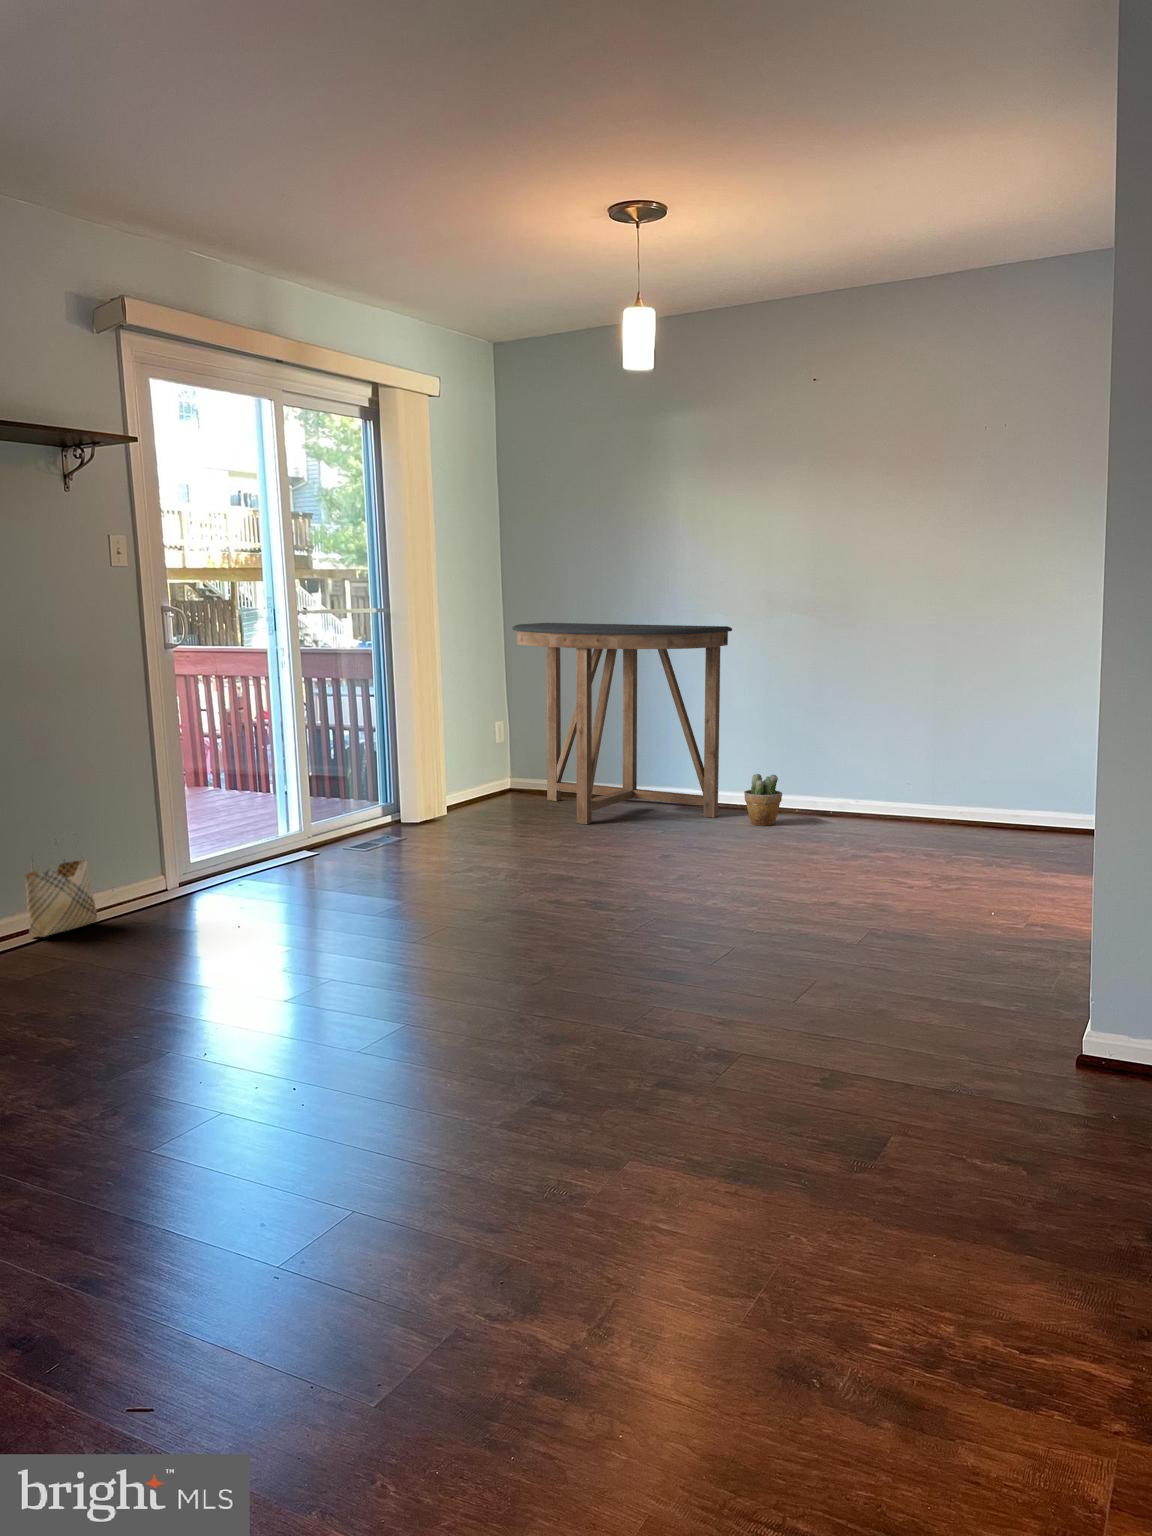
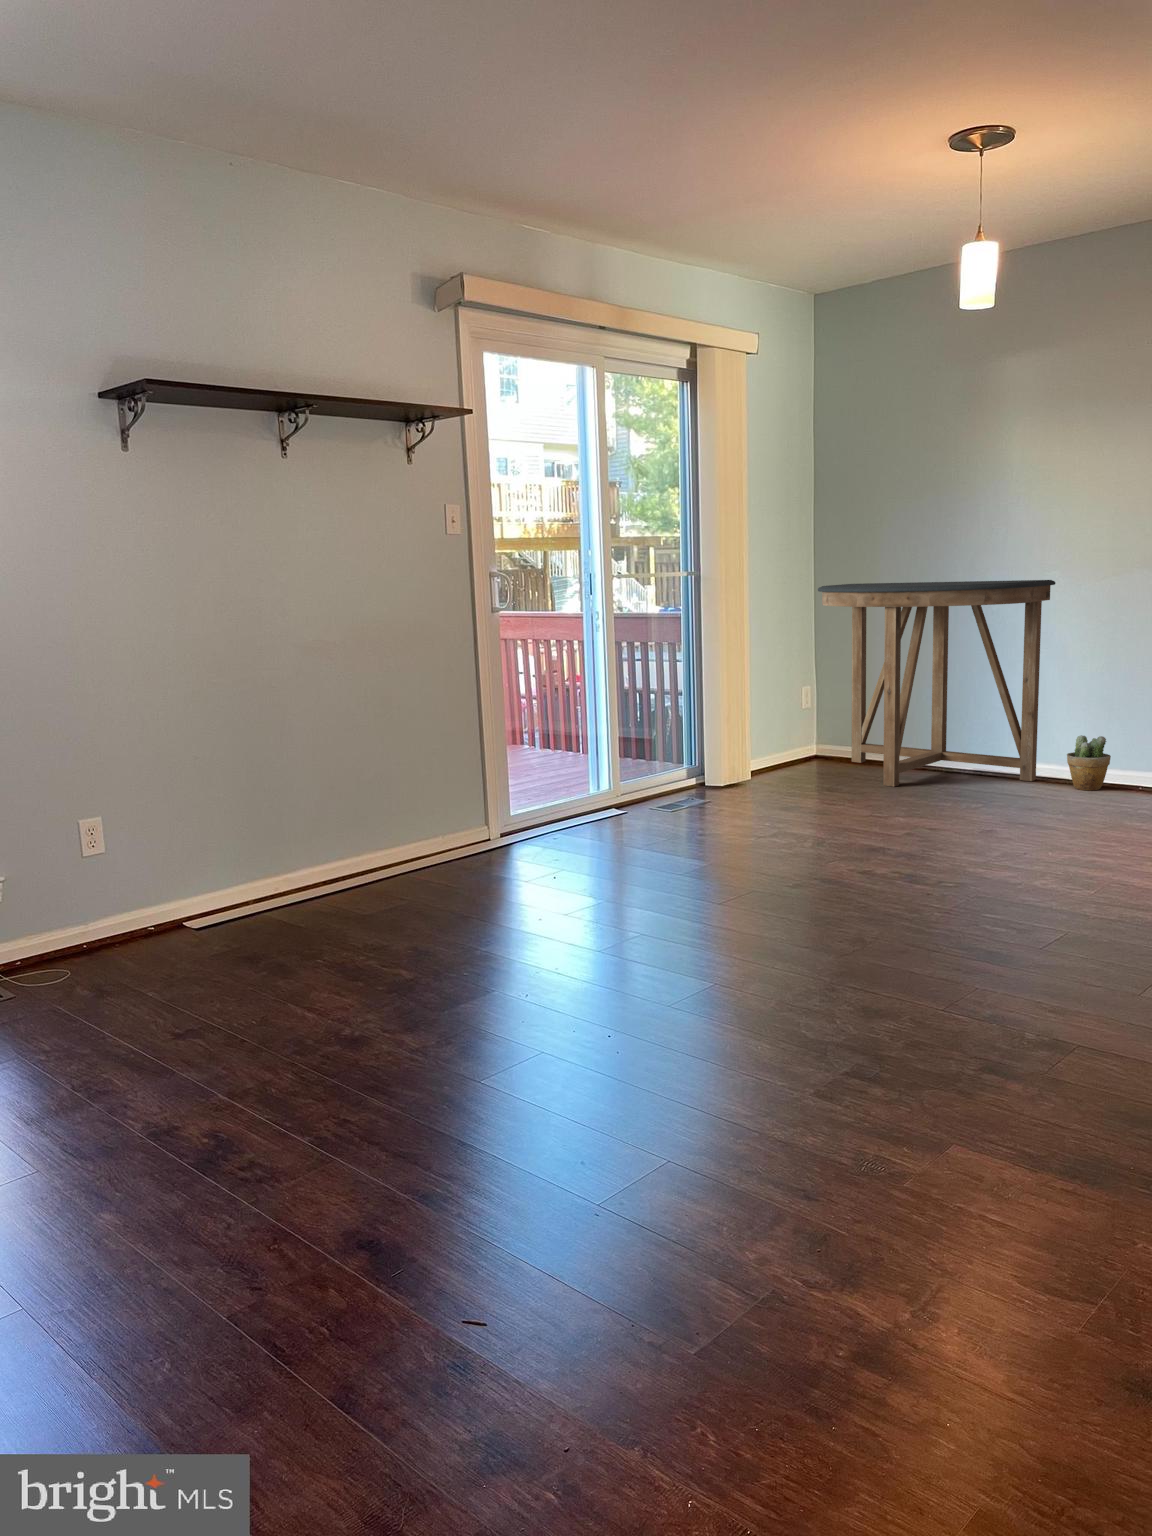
woven basket: present [24,842,97,937] -> none [357,787,422,886]

